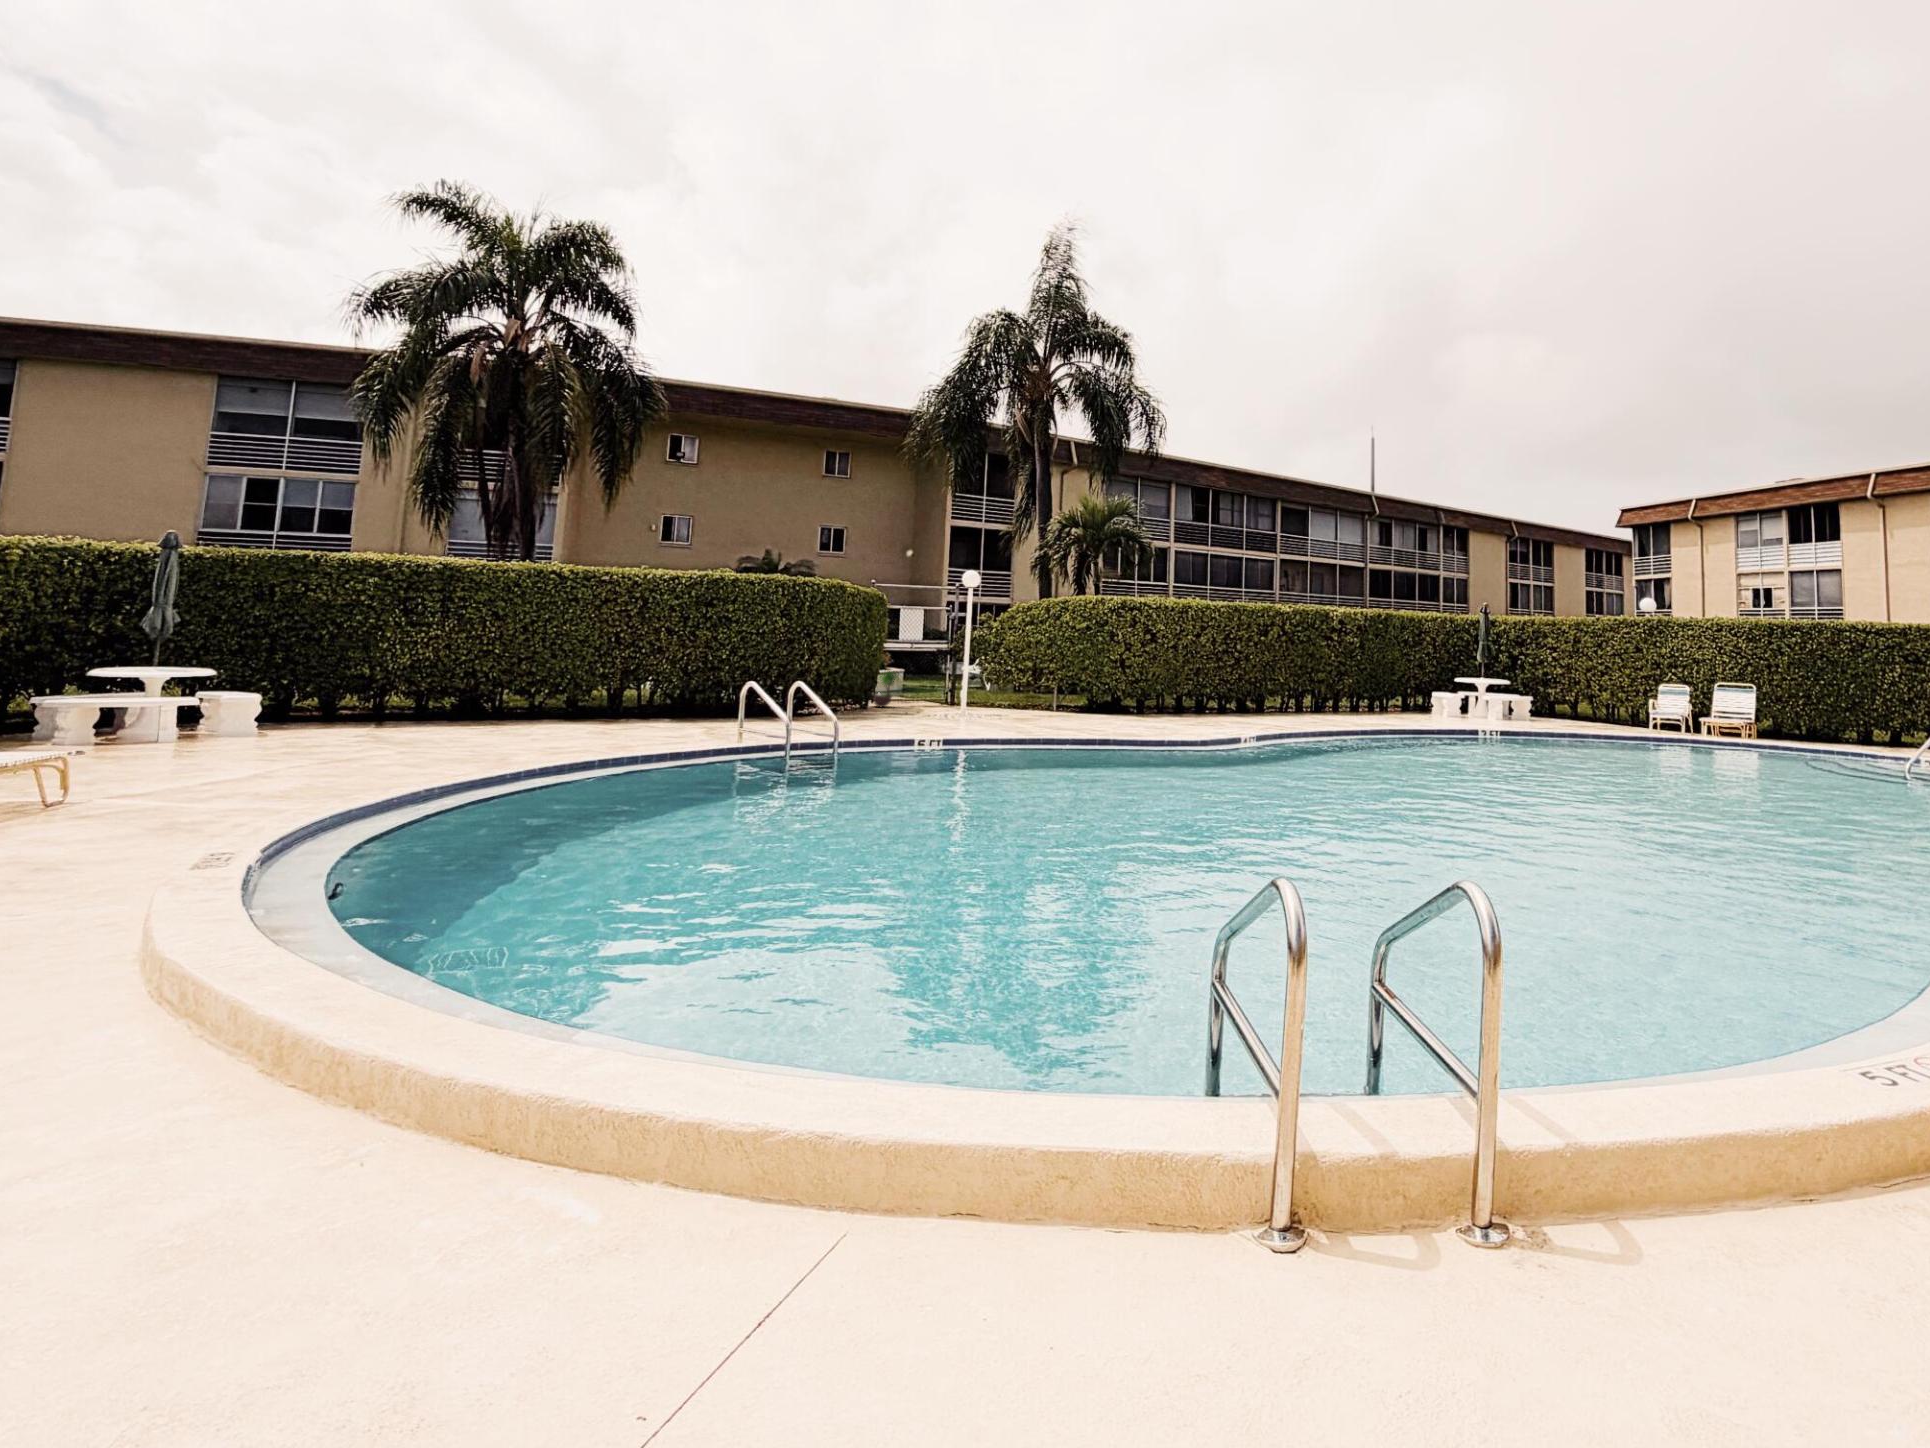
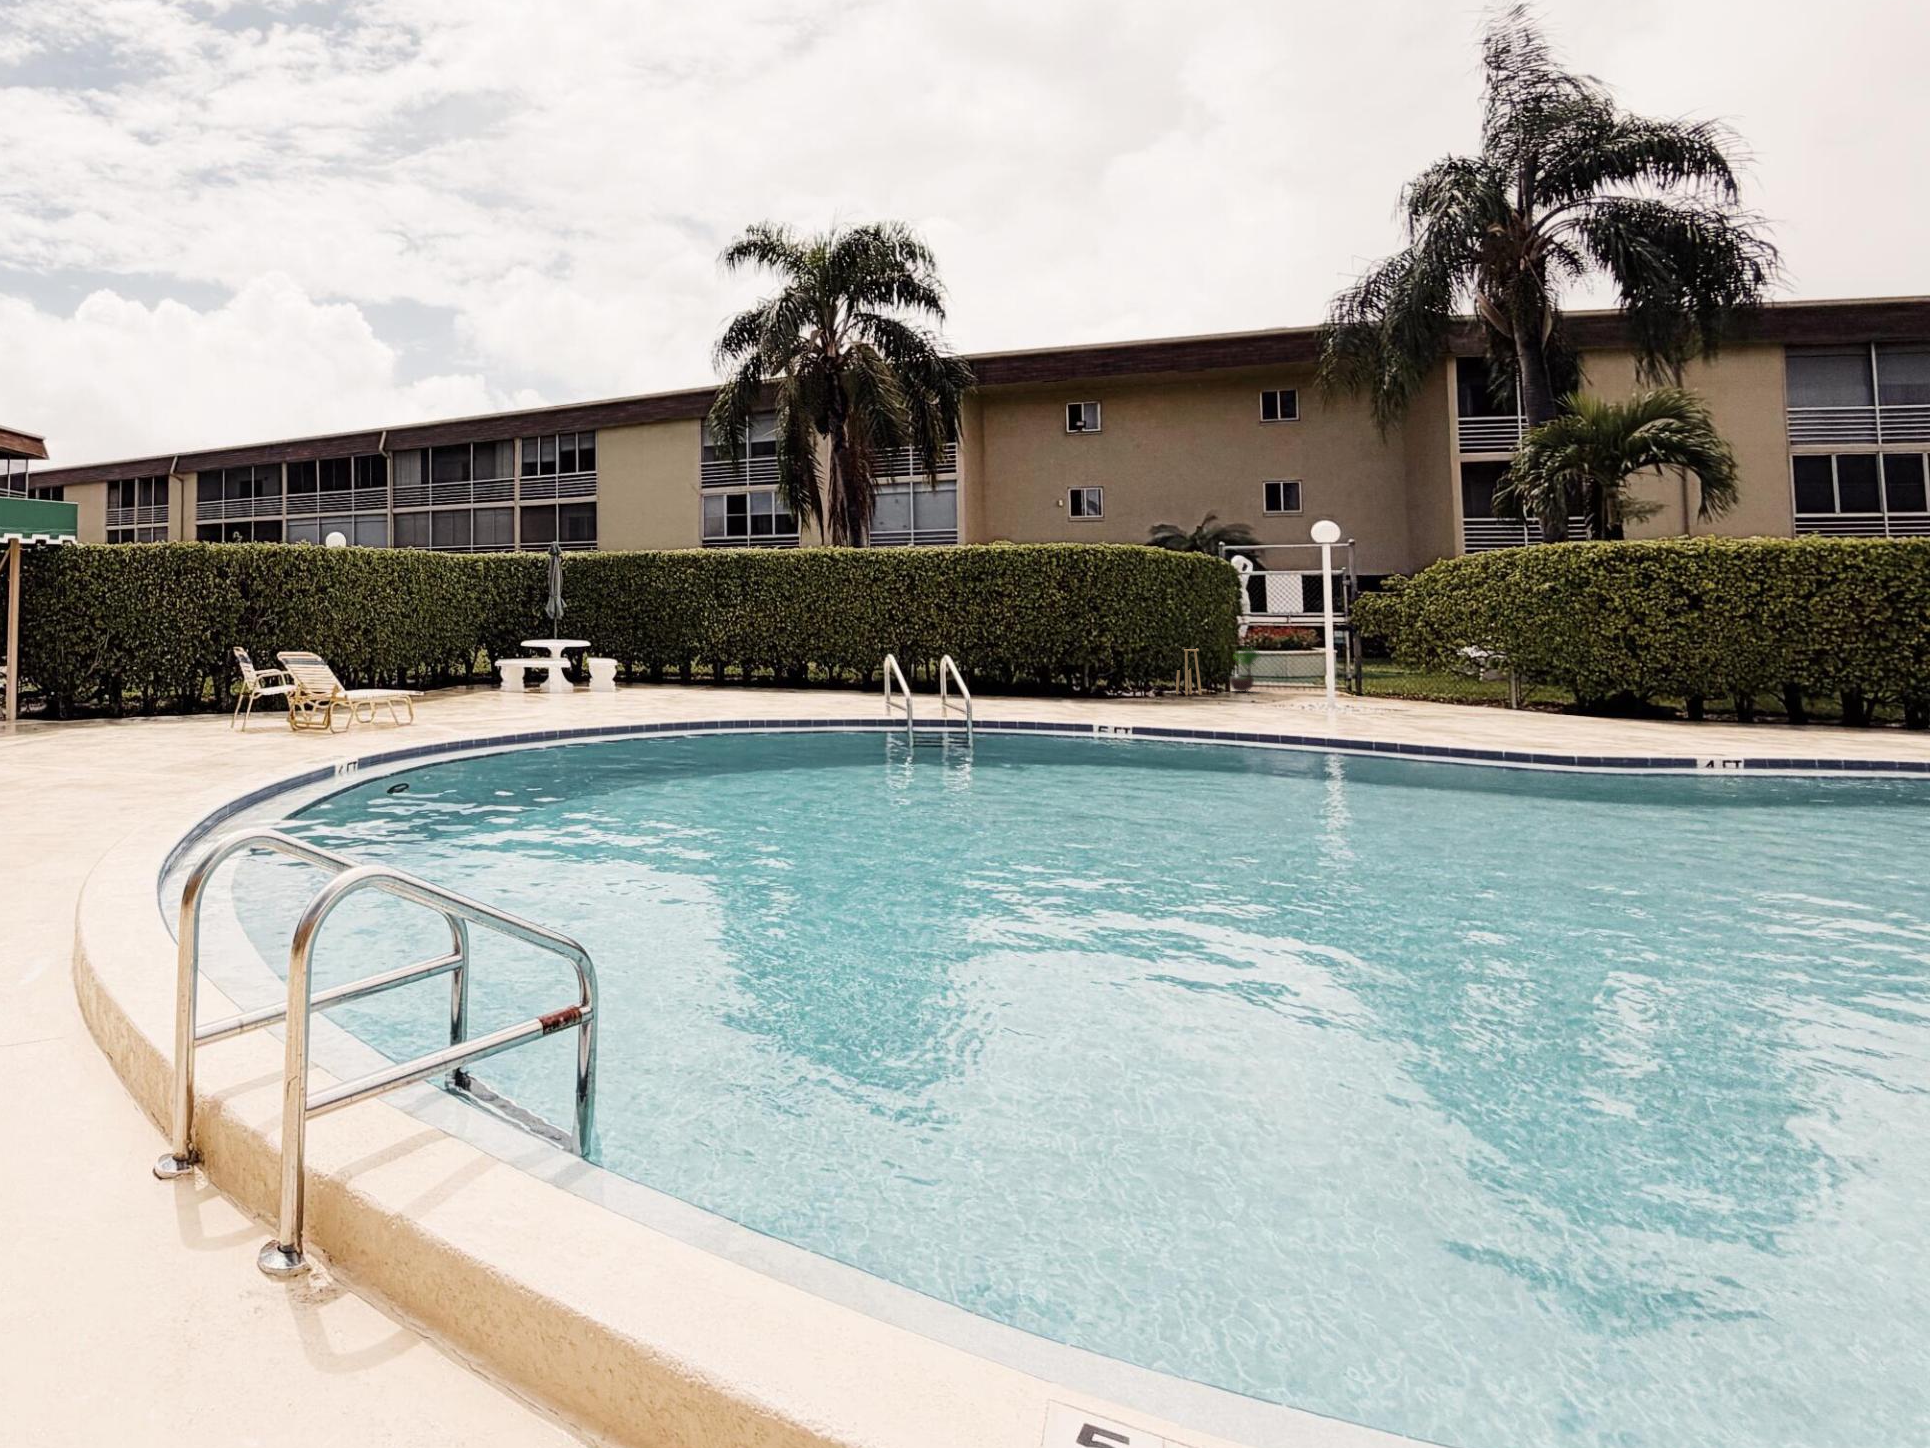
stool: none [845,671,866,712] -> present [1176,649,1201,695]

